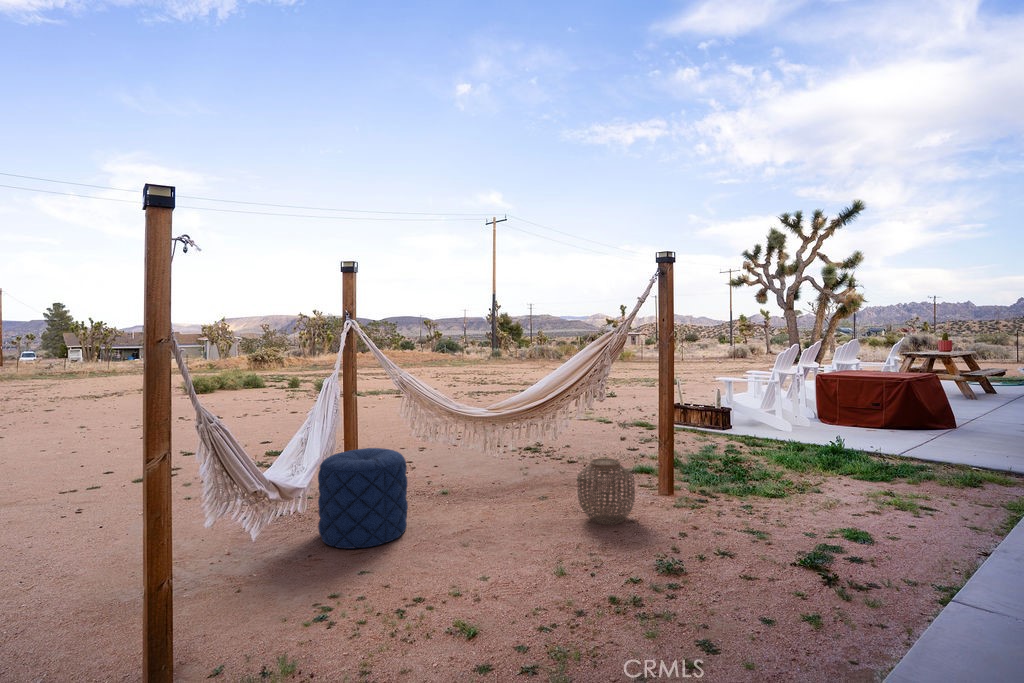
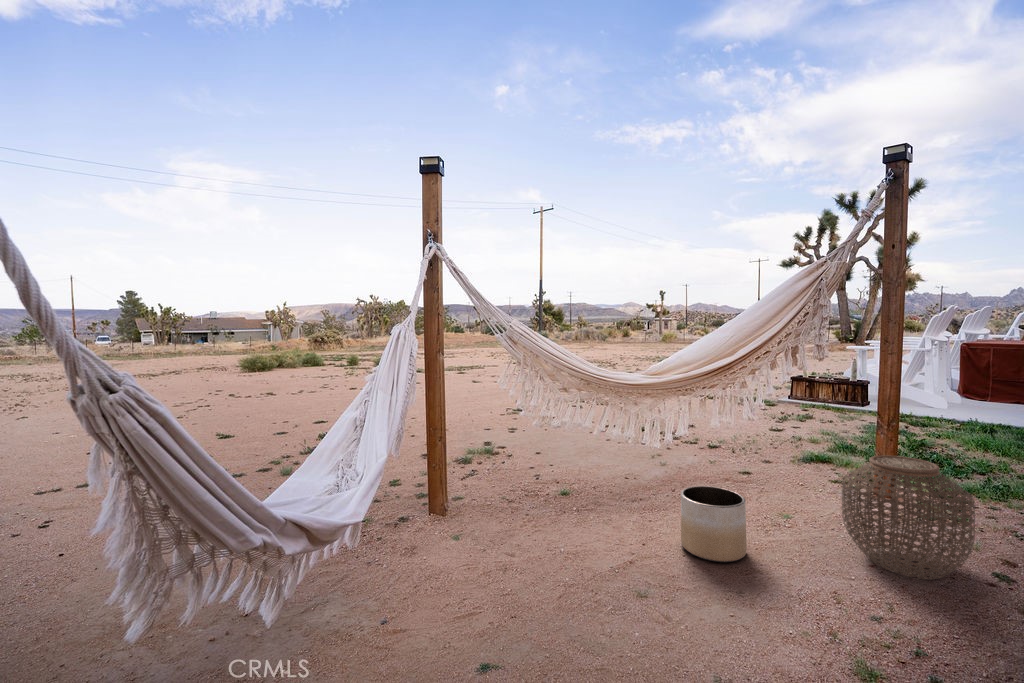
pouf: present [318,448,408,549] -> none [403,432,556,626]
planter: none [490,480,526,521] -> present [681,486,747,562]

